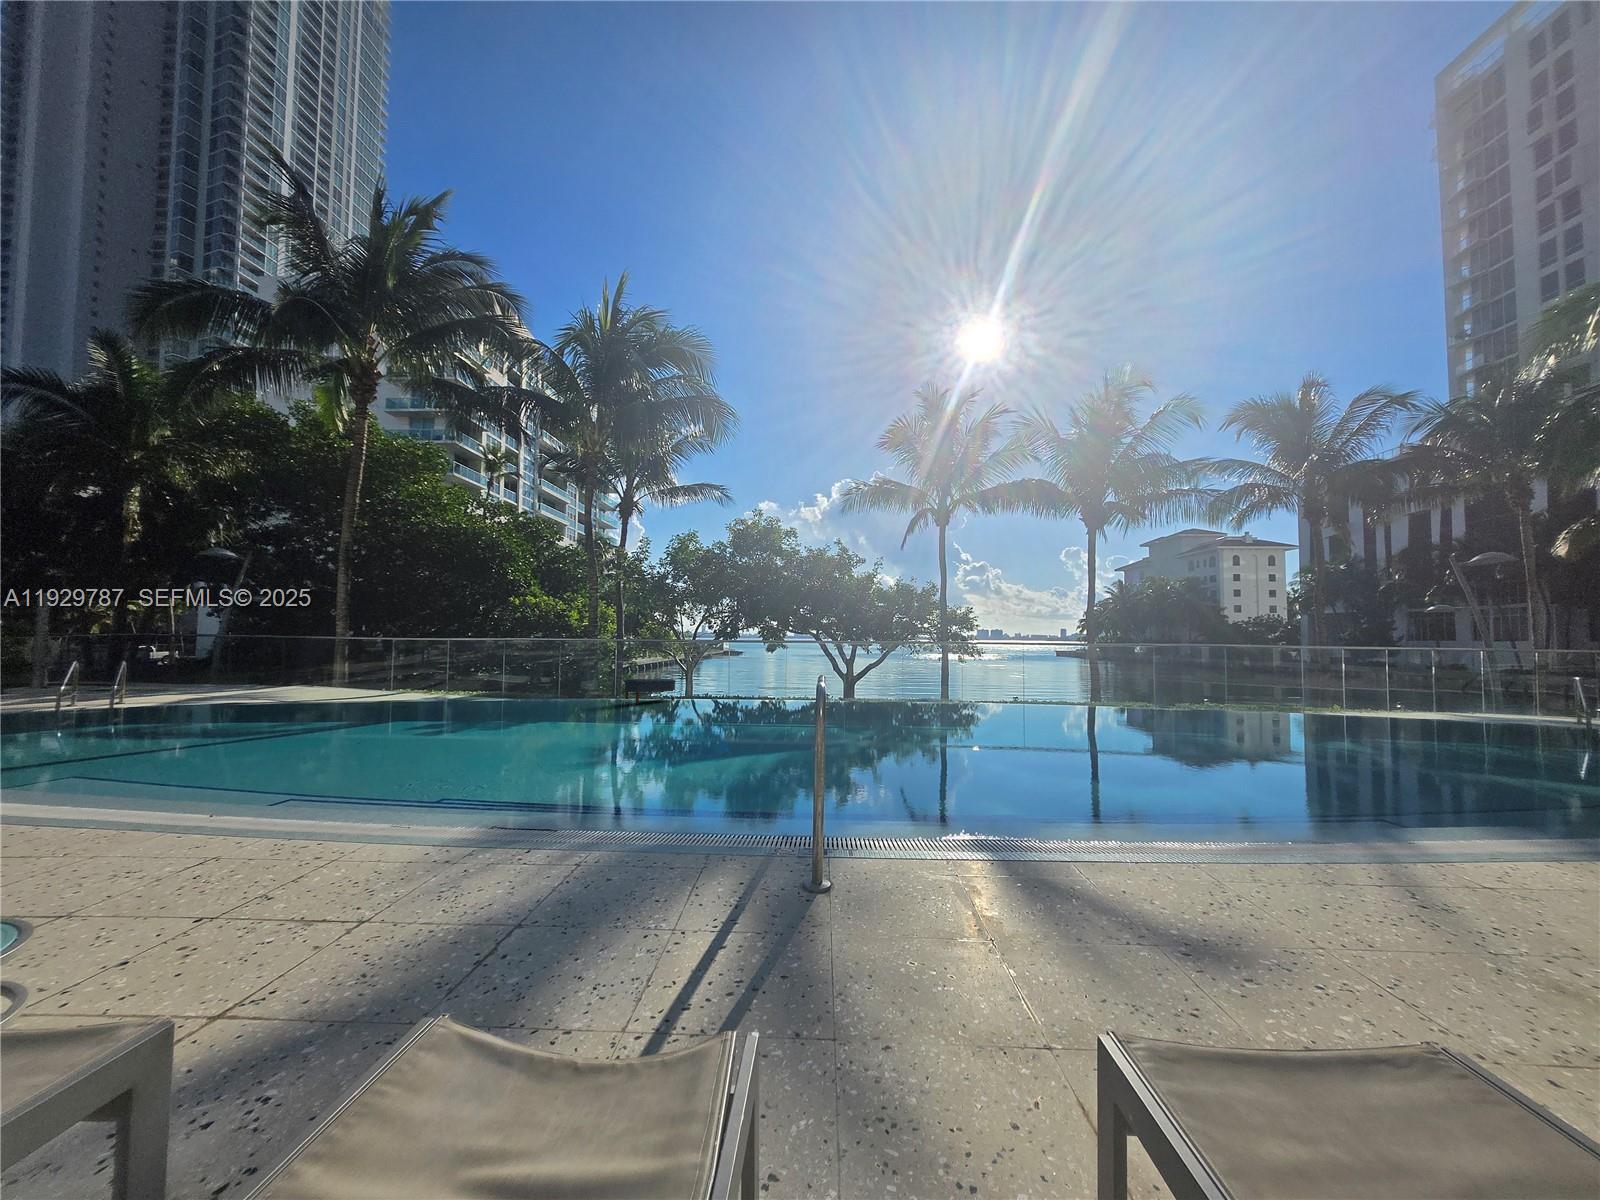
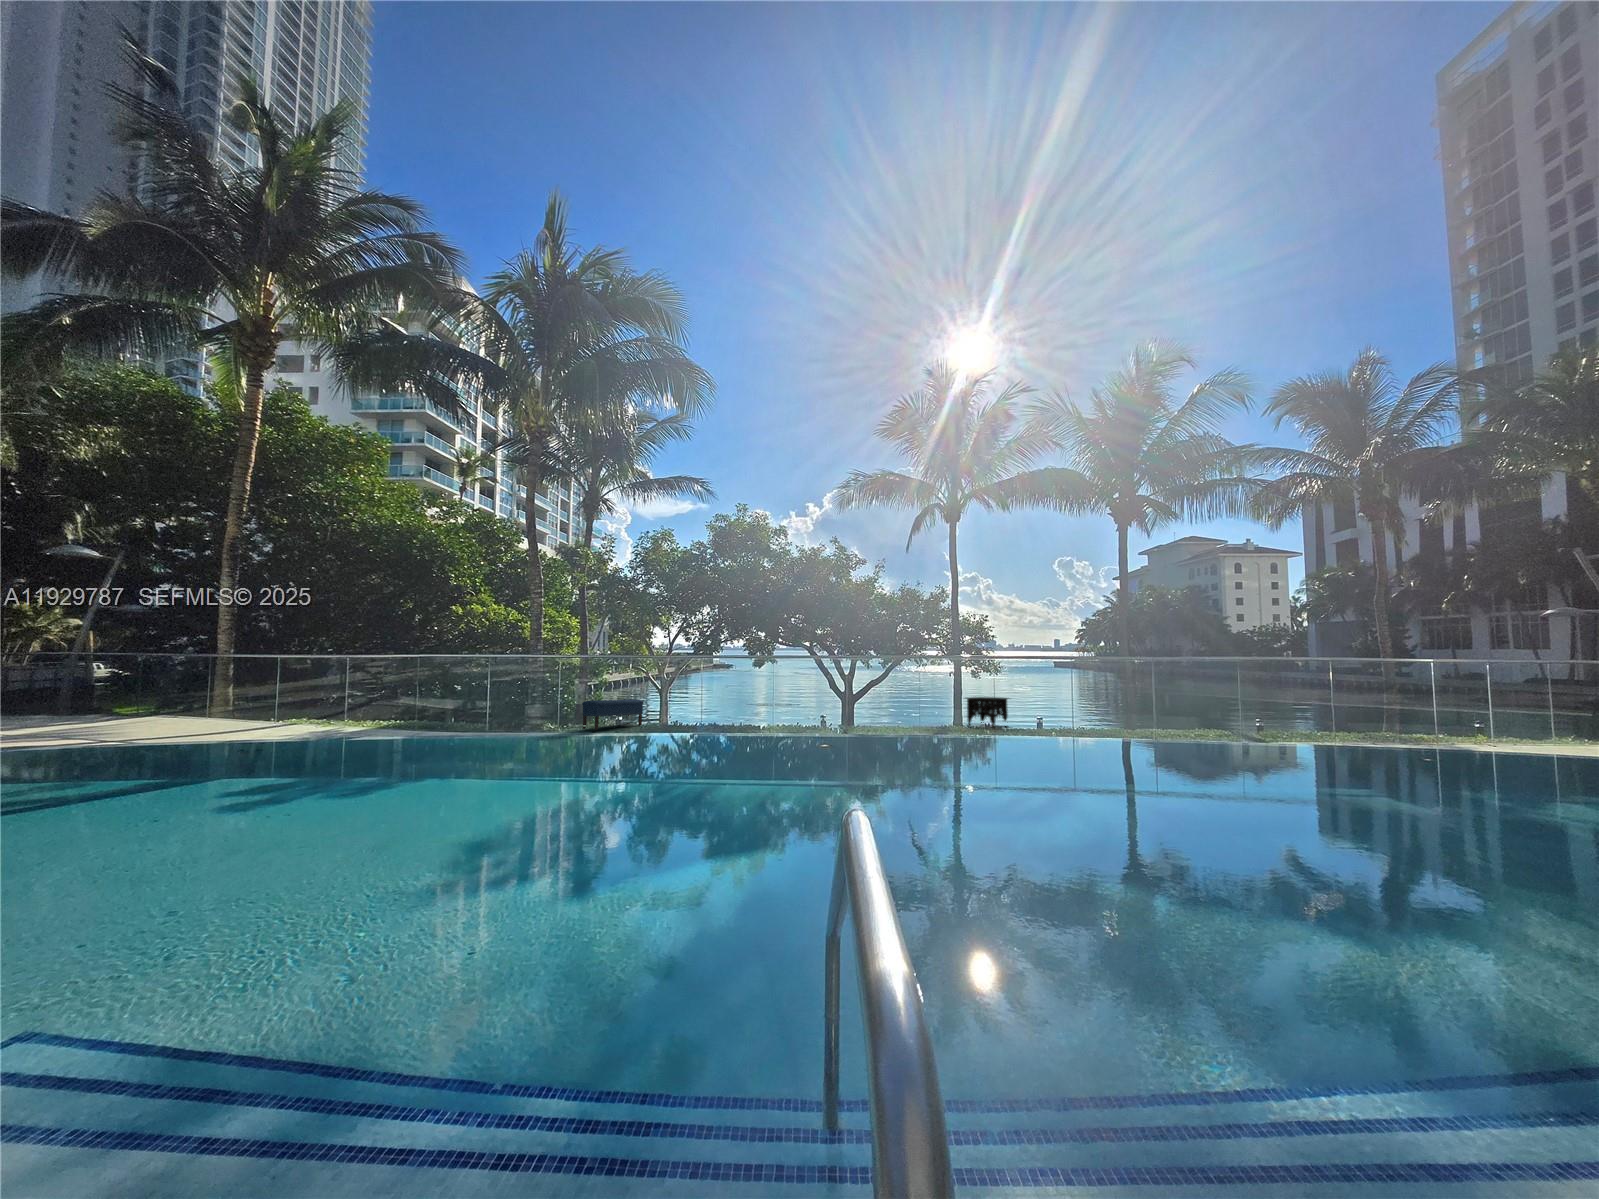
side table: none [948,678,990,704] -> present [966,697,1008,729]

